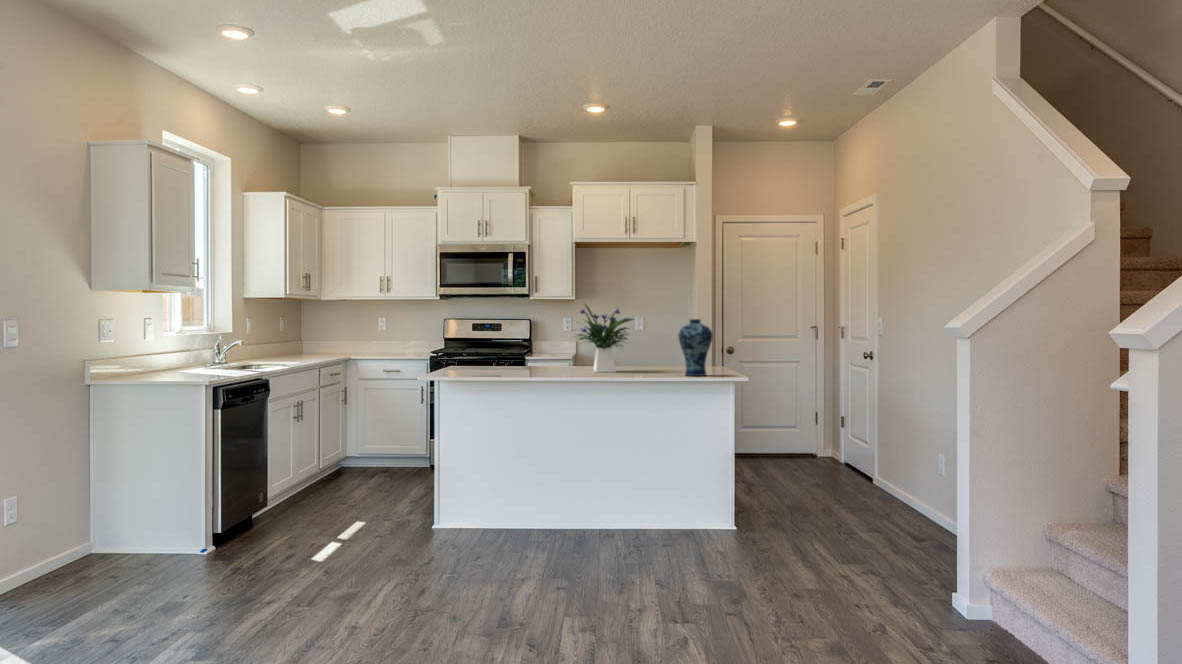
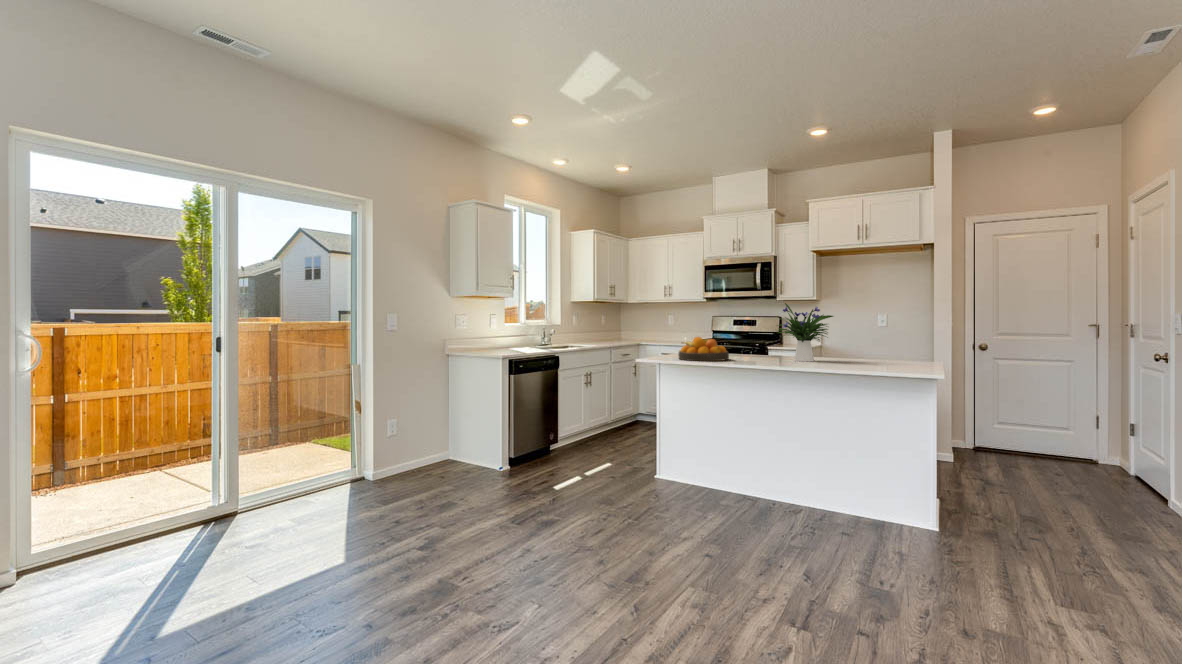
vase: present [678,319,713,376] -> none [861,316,899,369]
fruit bowl: none [459,346,525,377] -> present [678,337,729,361]

